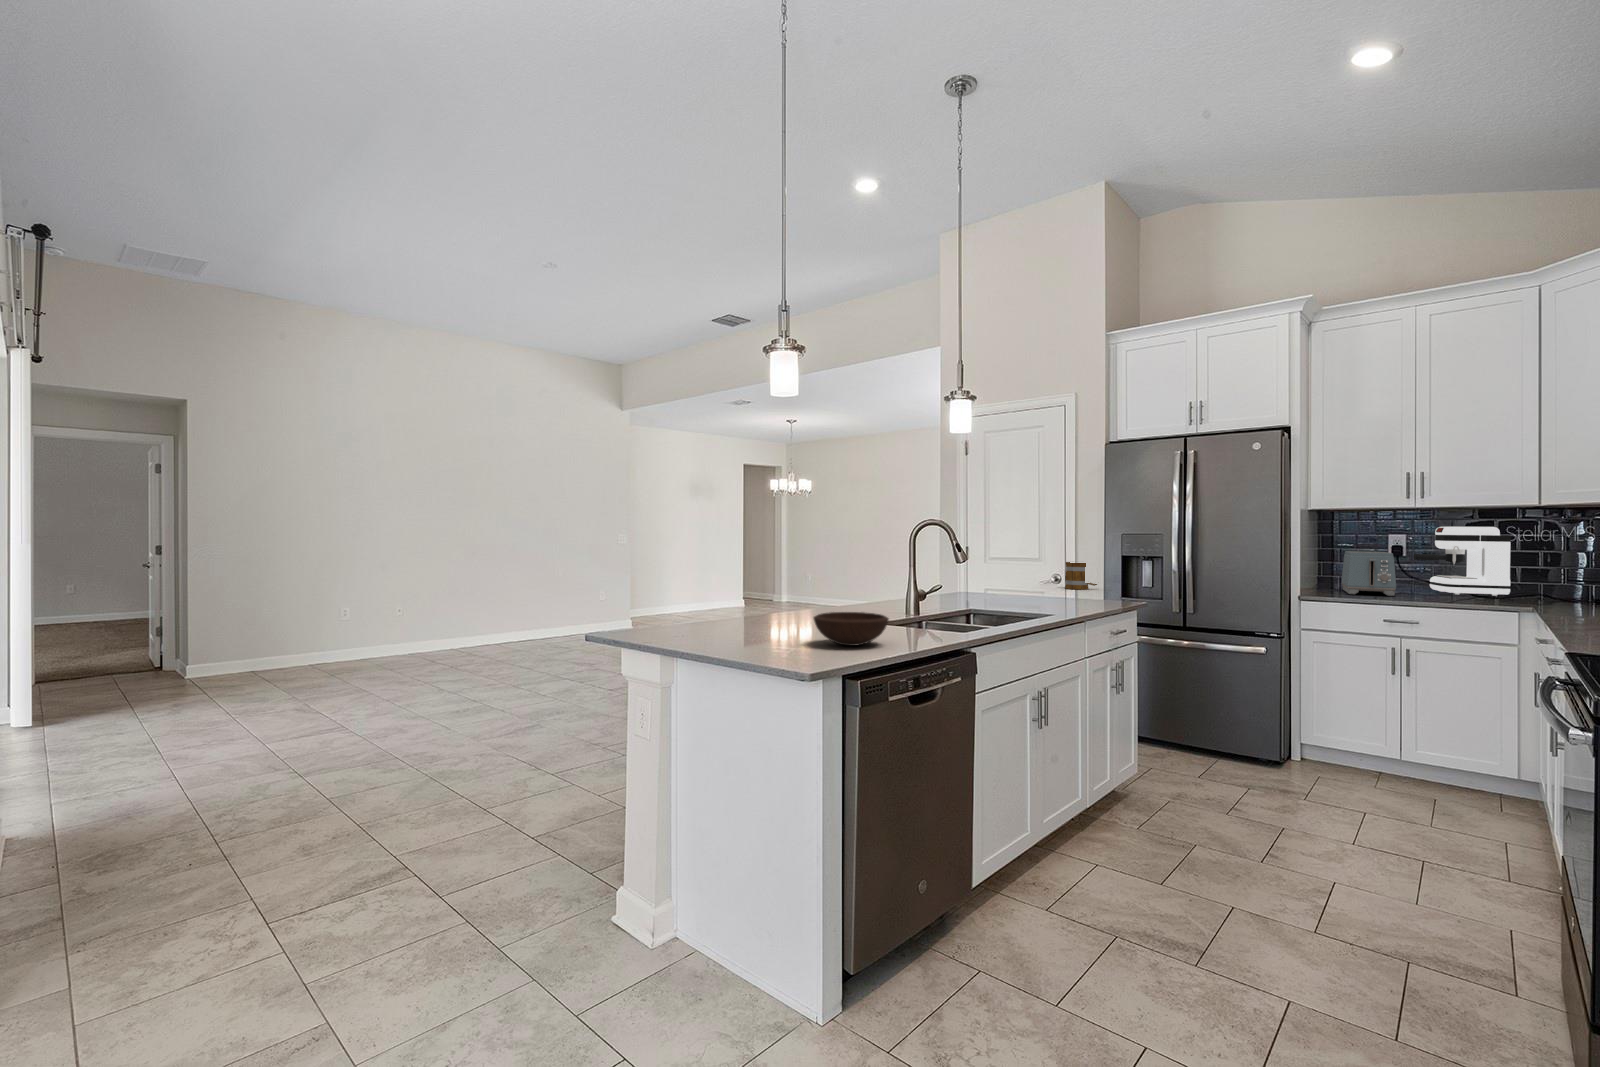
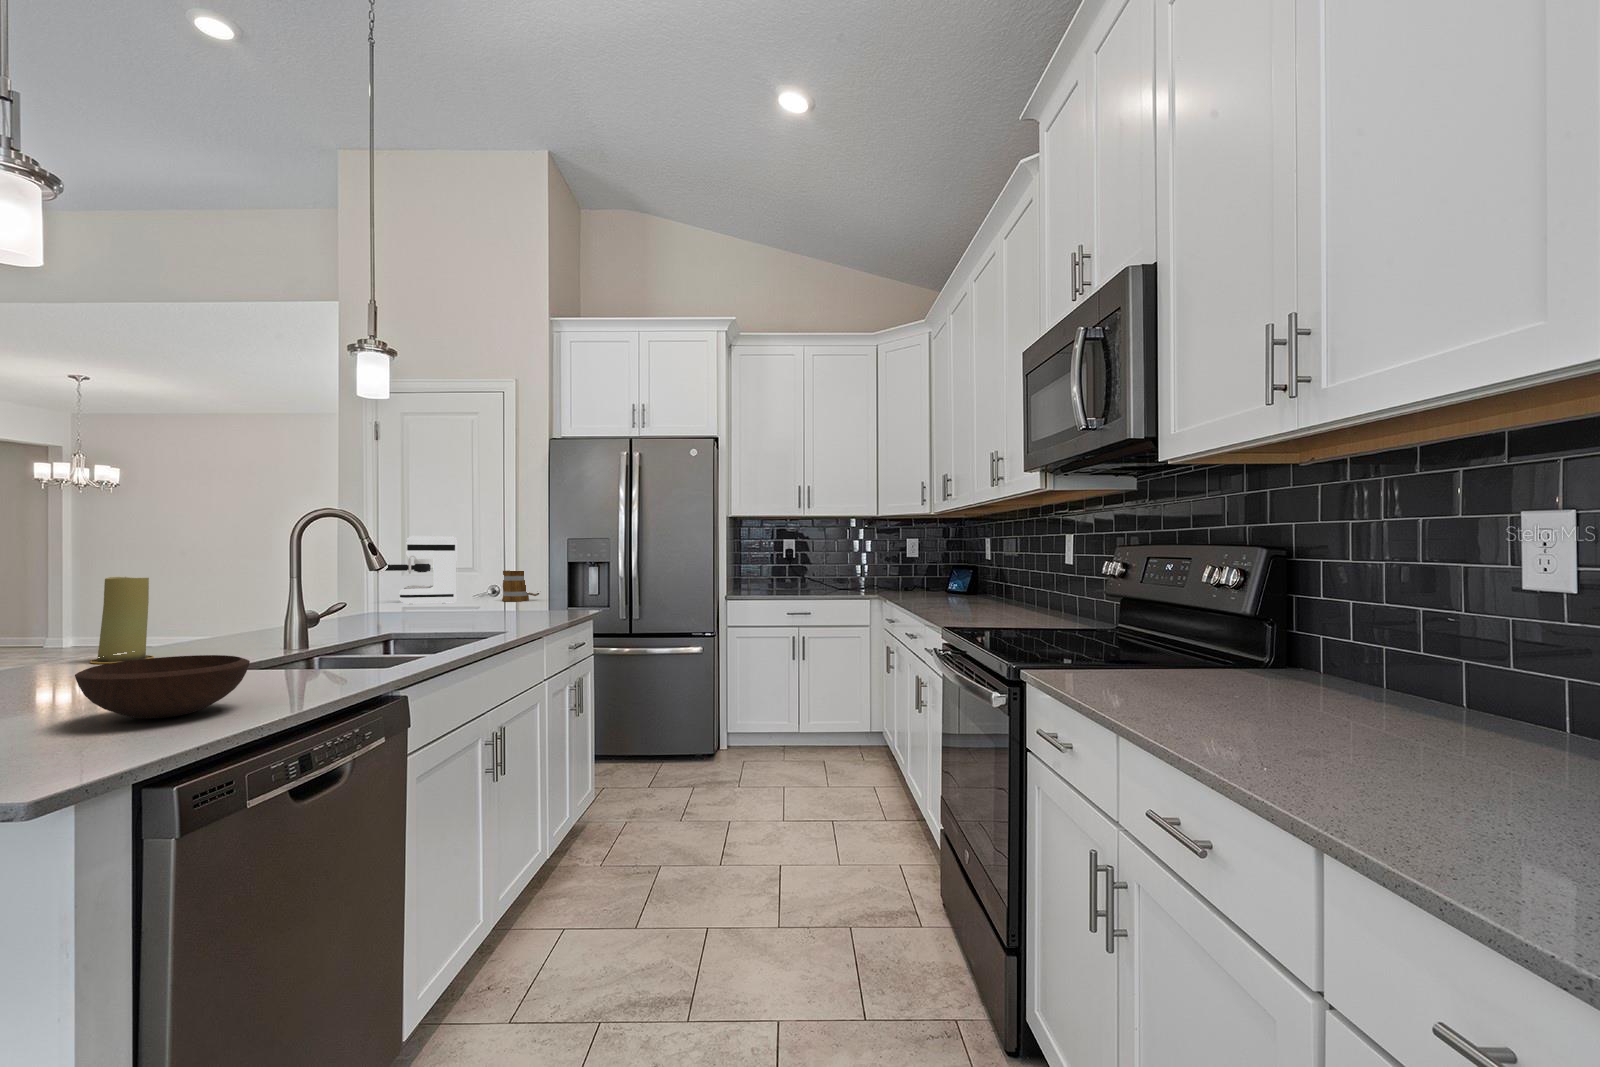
coffee maker: present [1414,527,1511,596] -> present [385,536,457,605]
toaster: present [1341,551,1396,596] -> none [754,553,796,591]
candle: none [810,562,839,614] -> present [90,577,154,664]

